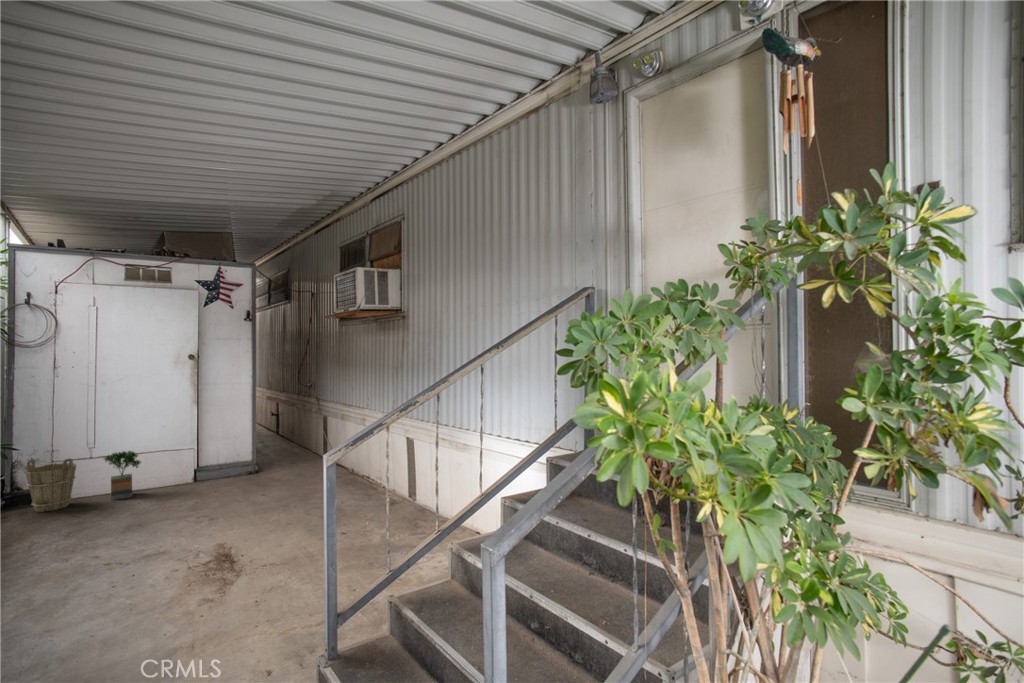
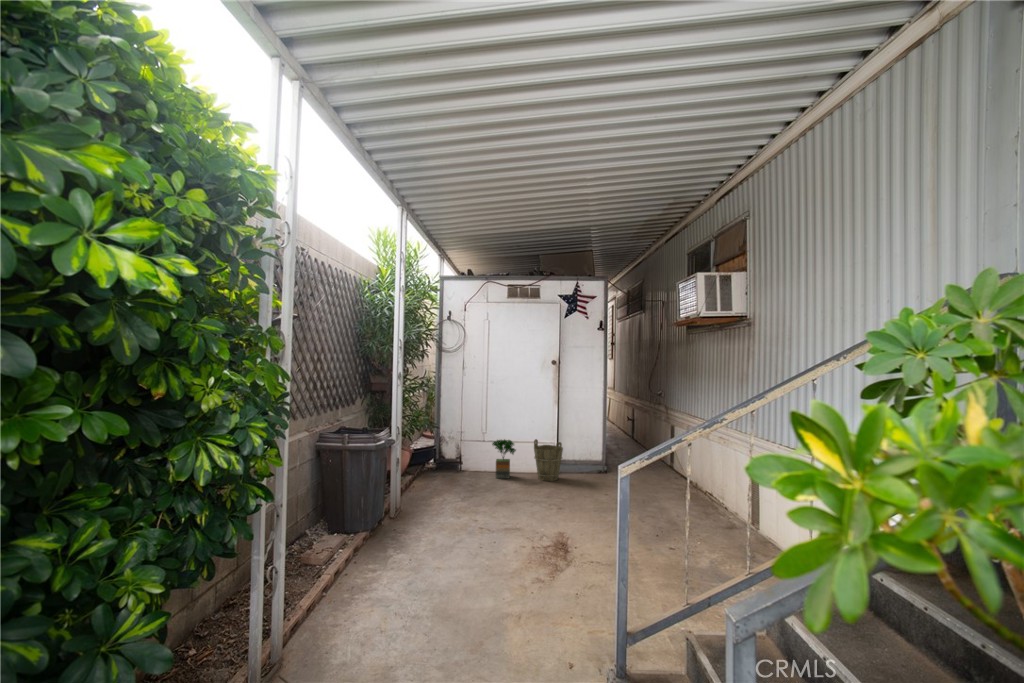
bucket: present [25,459,76,512] -> present [534,439,563,481]

